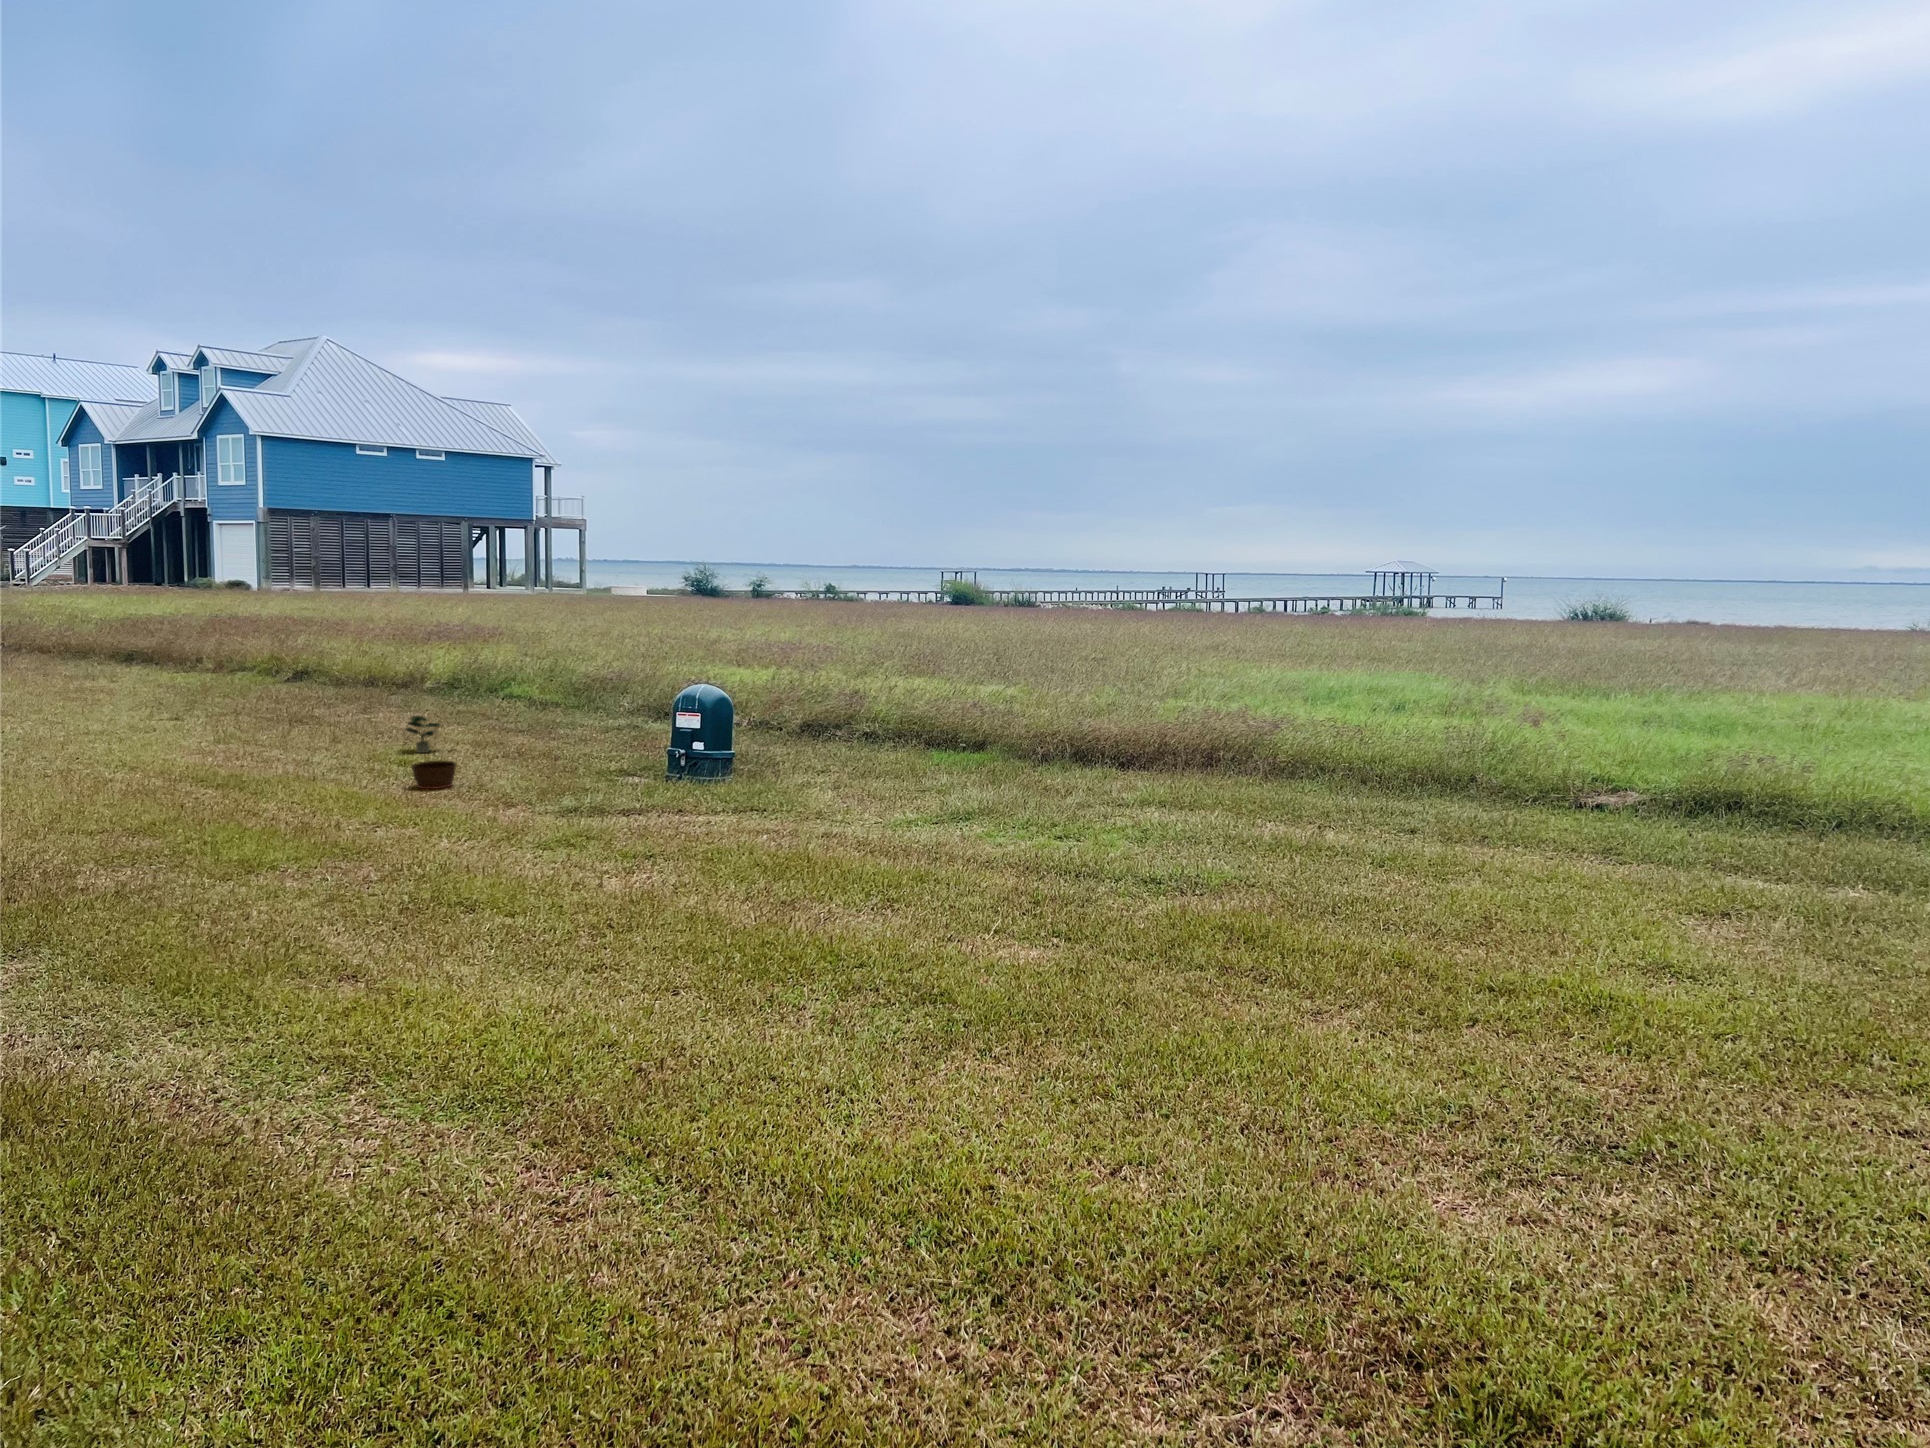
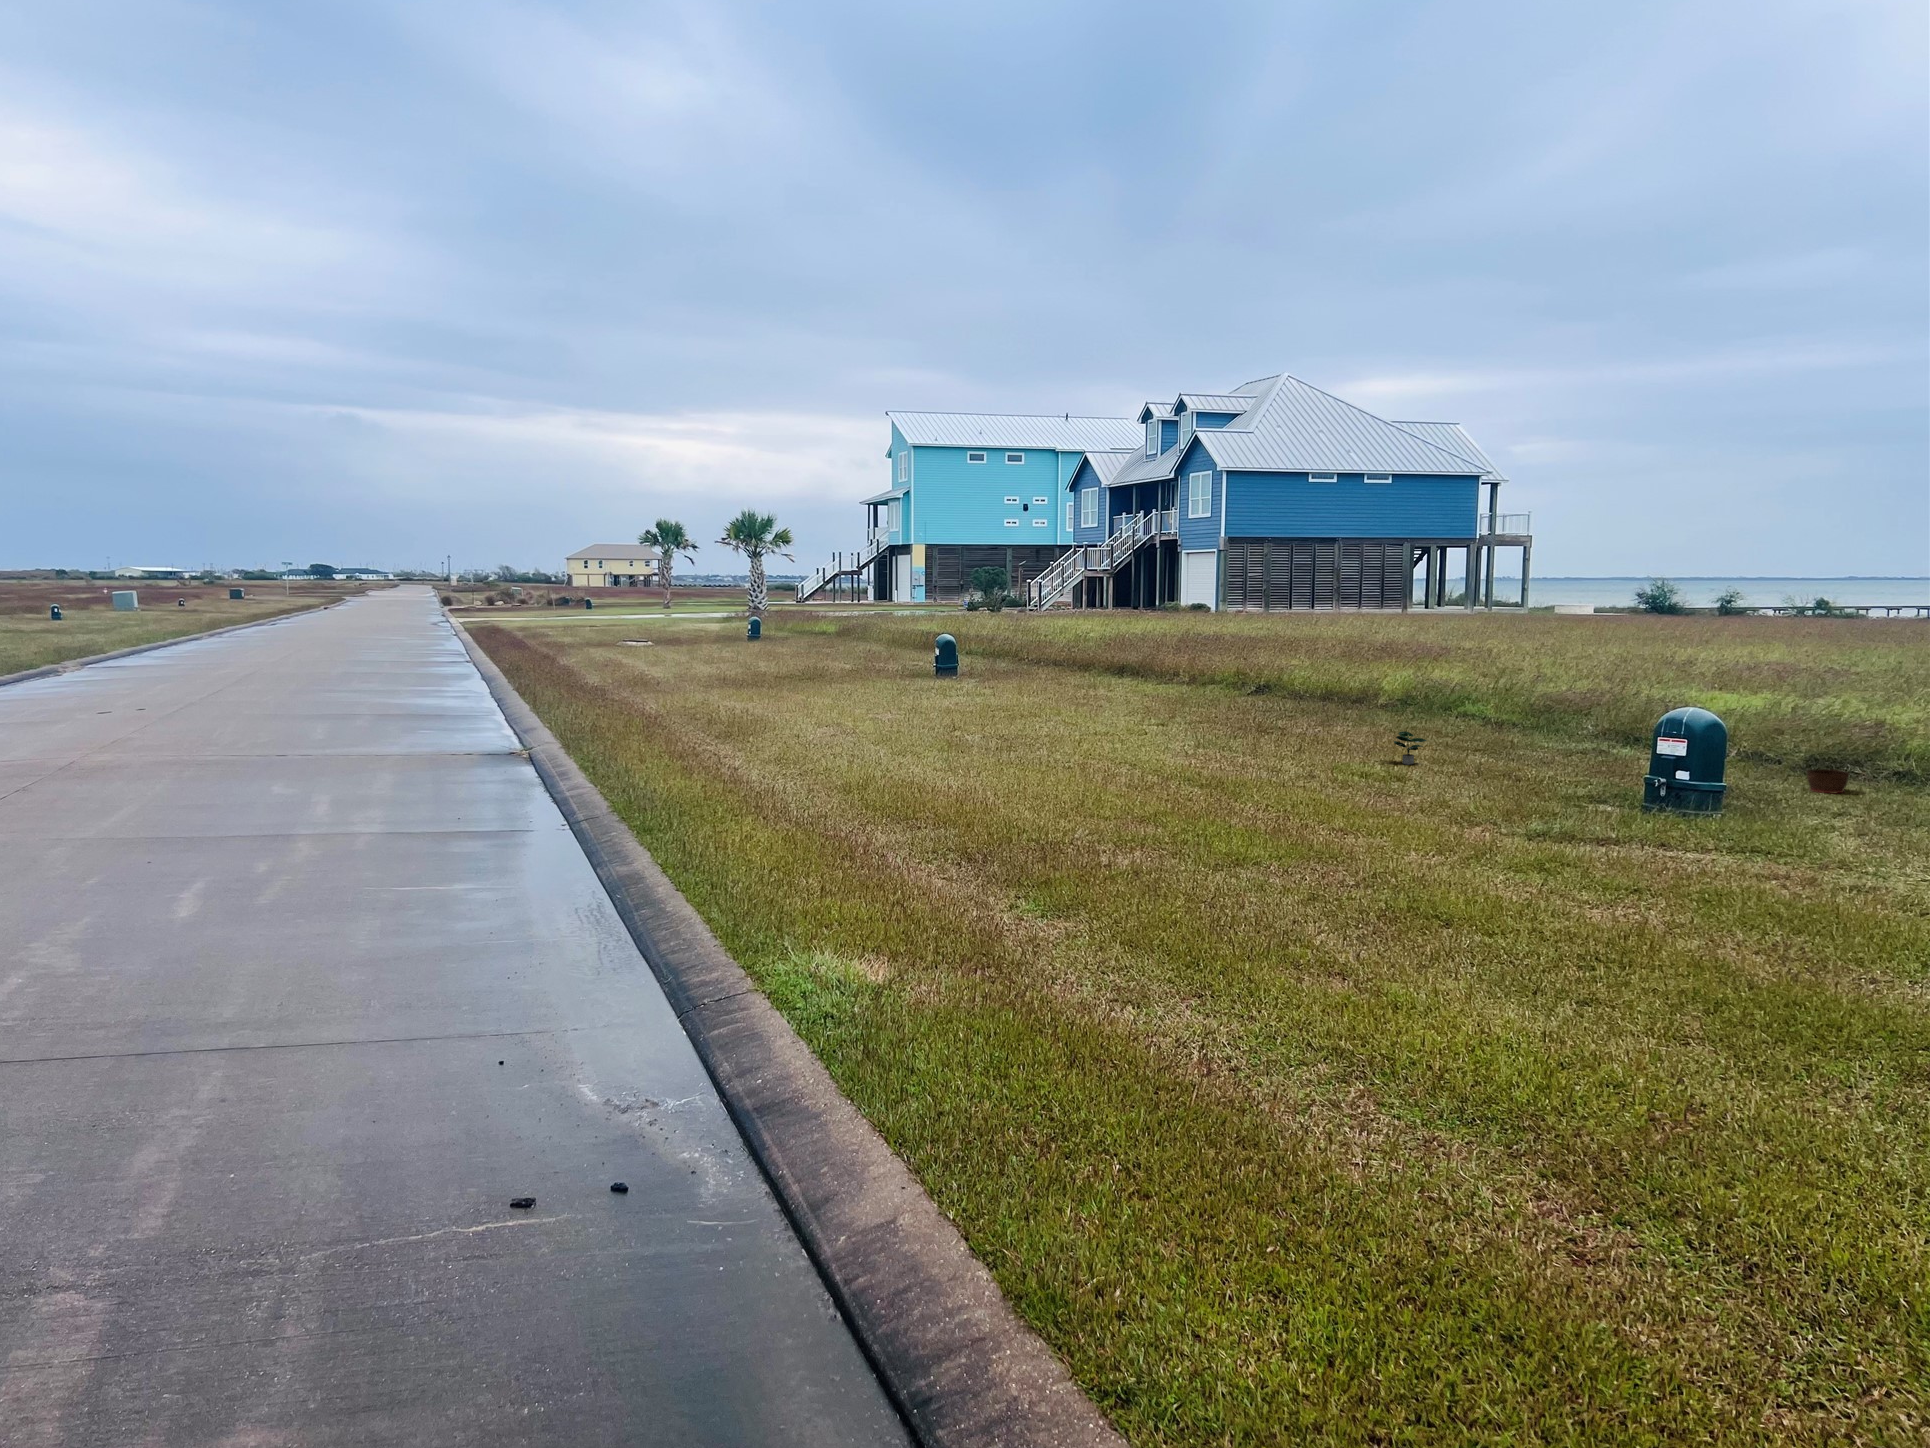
basket: present [412,761,456,789] -> present [1807,769,1850,794]

